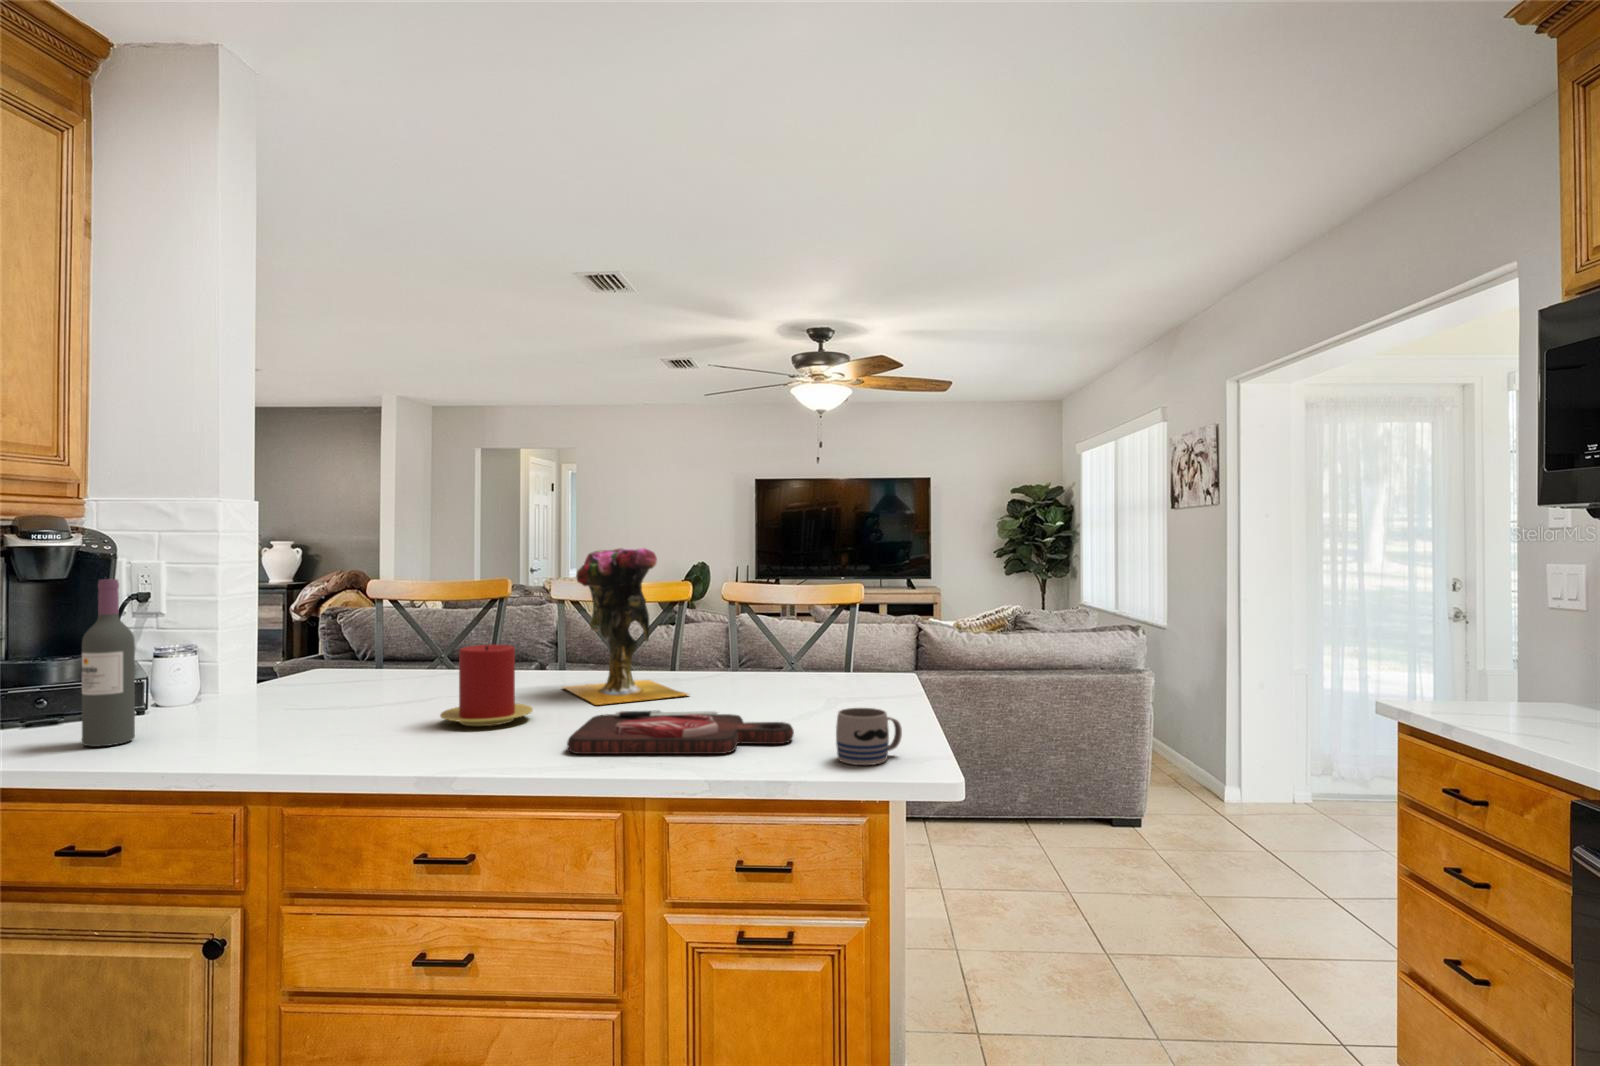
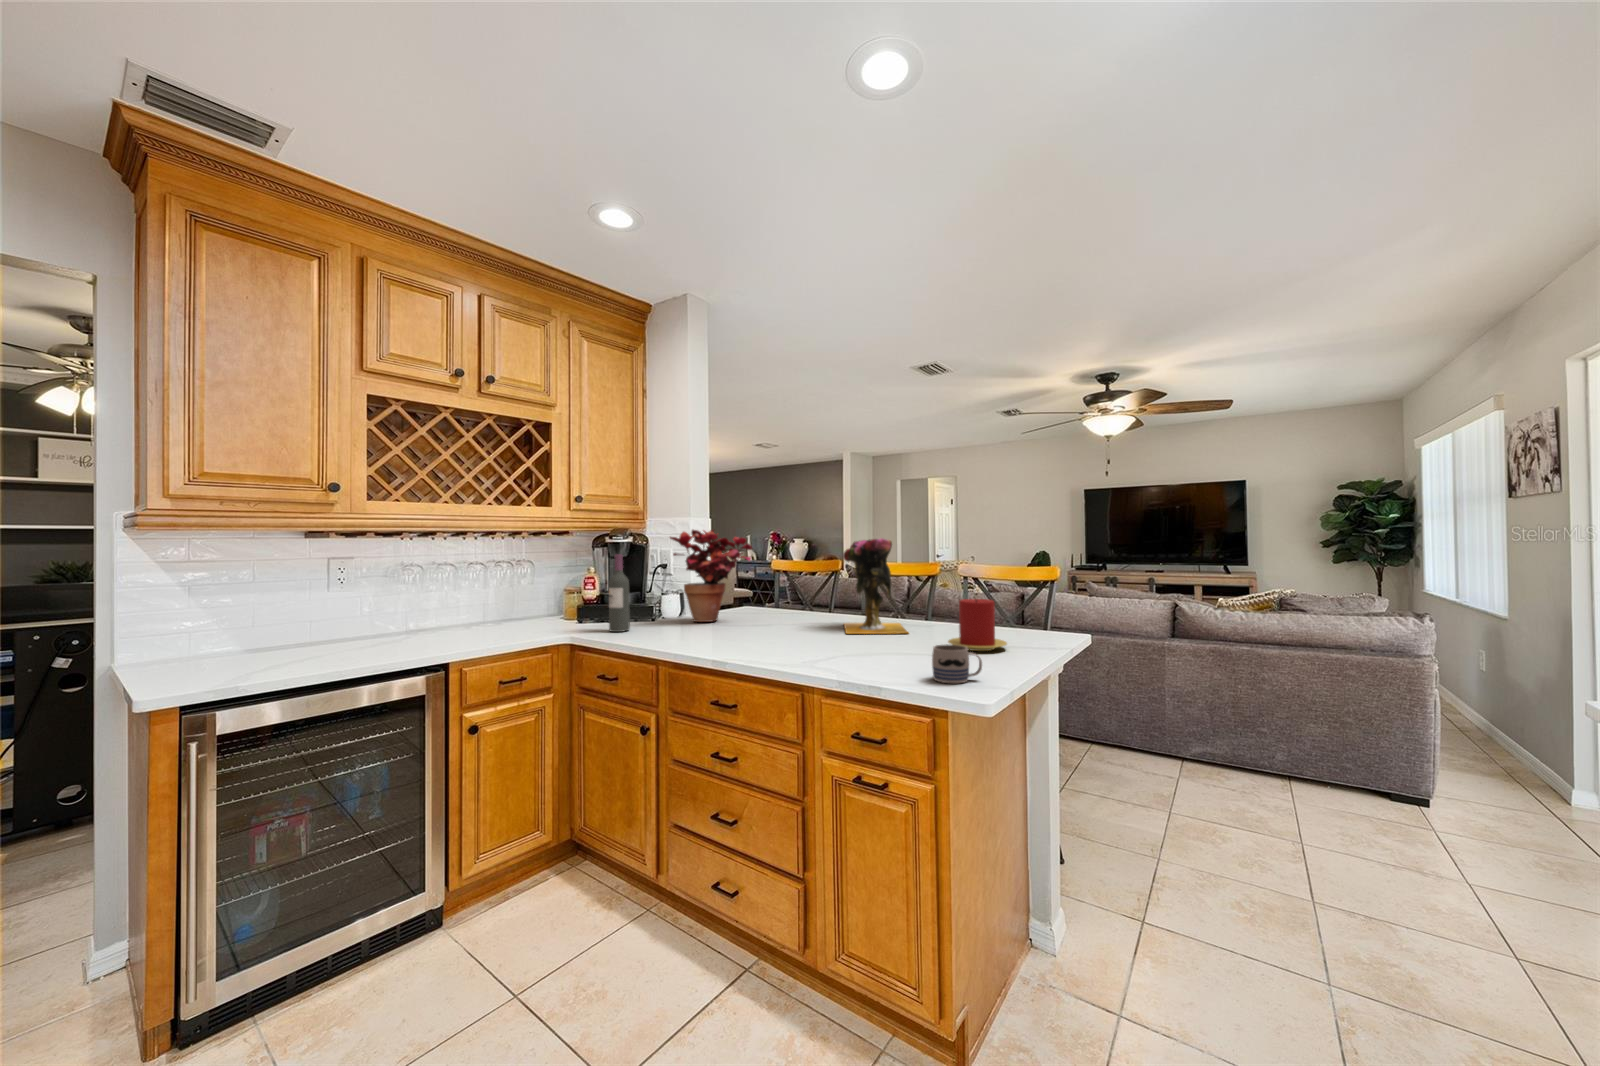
potted plant: none [217,528,390,708] -> present [670,530,752,622]
candle: present [440,645,533,726] -> present [948,599,1007,651]
cutting board: present [567,710,794,754] -> none [790,637,929,666]

